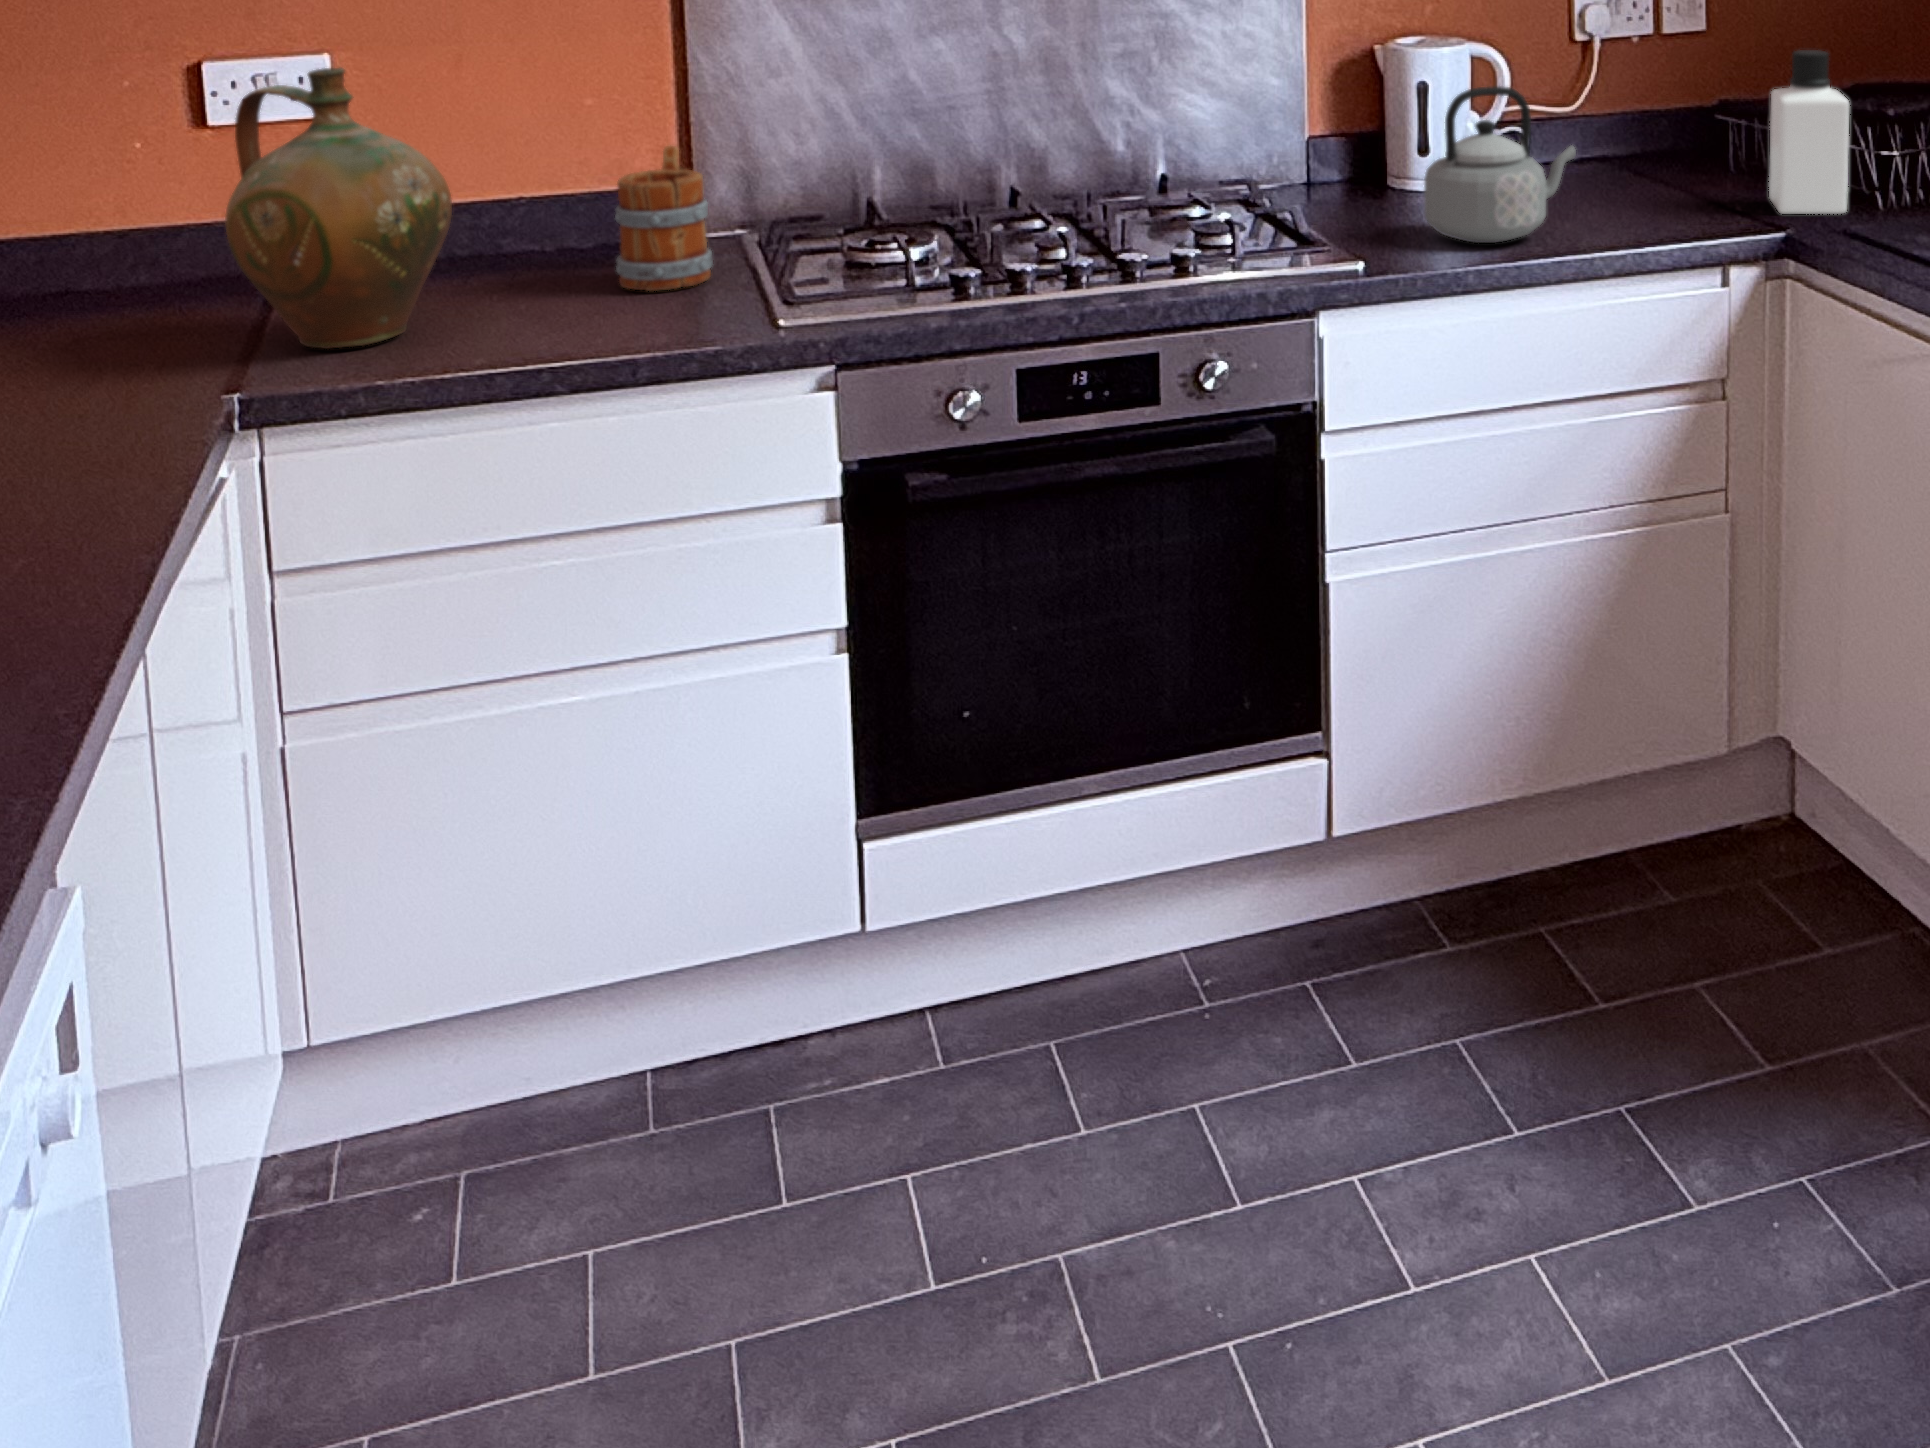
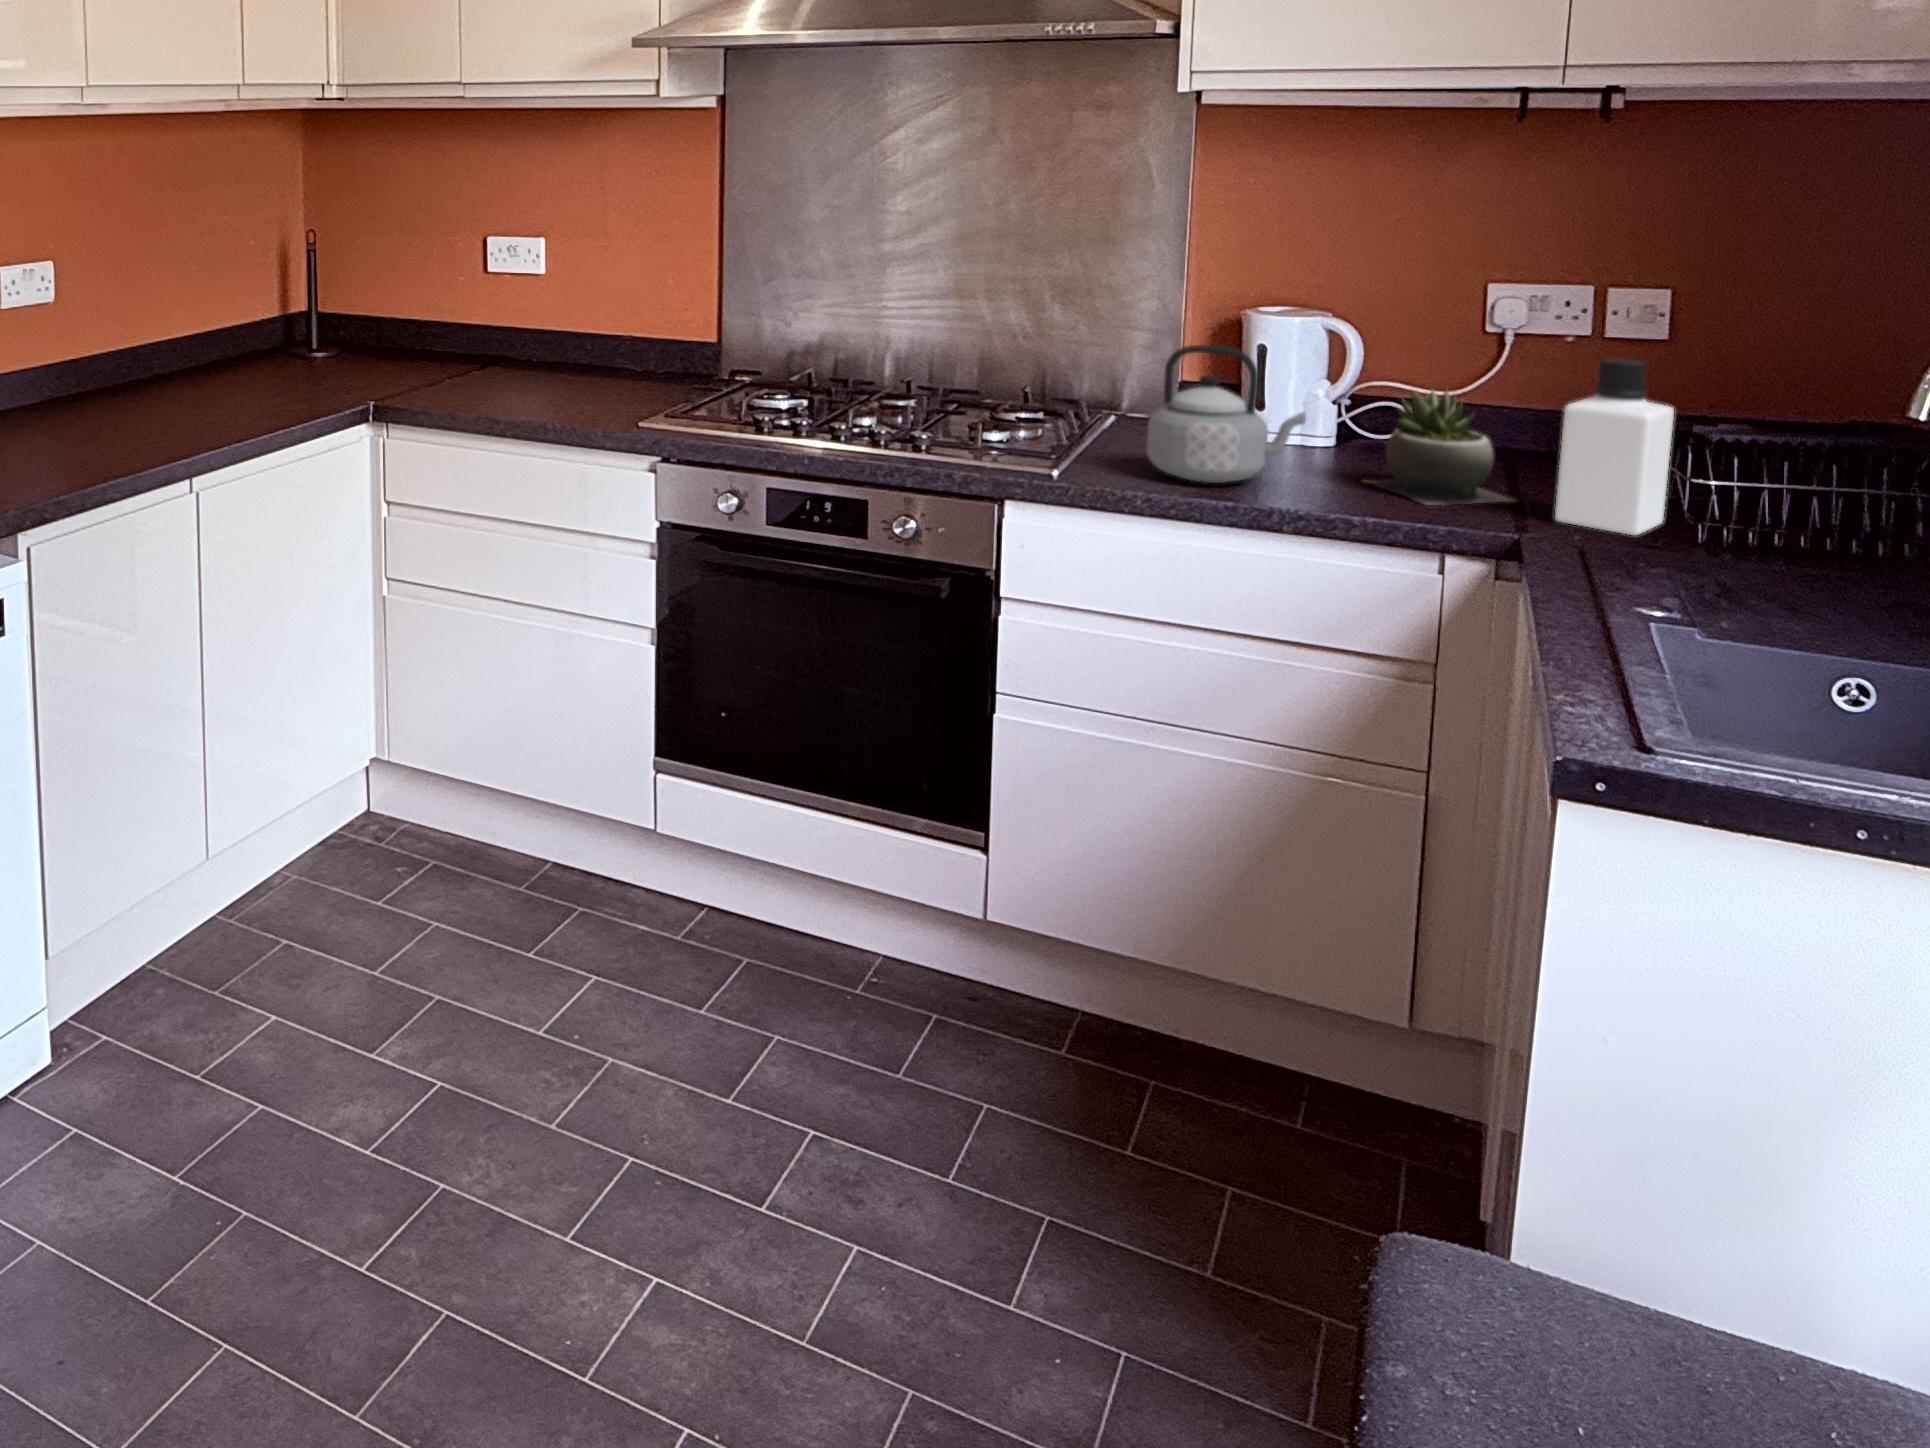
ceramic jug: present [225,68,452,349] -> none [405,238,517,396]
succulent plant: none [1593,100,1722,221] -> present [1364,388,1512,505]
mug: present [615,146,713,291] -> none [609,312,676,400]

